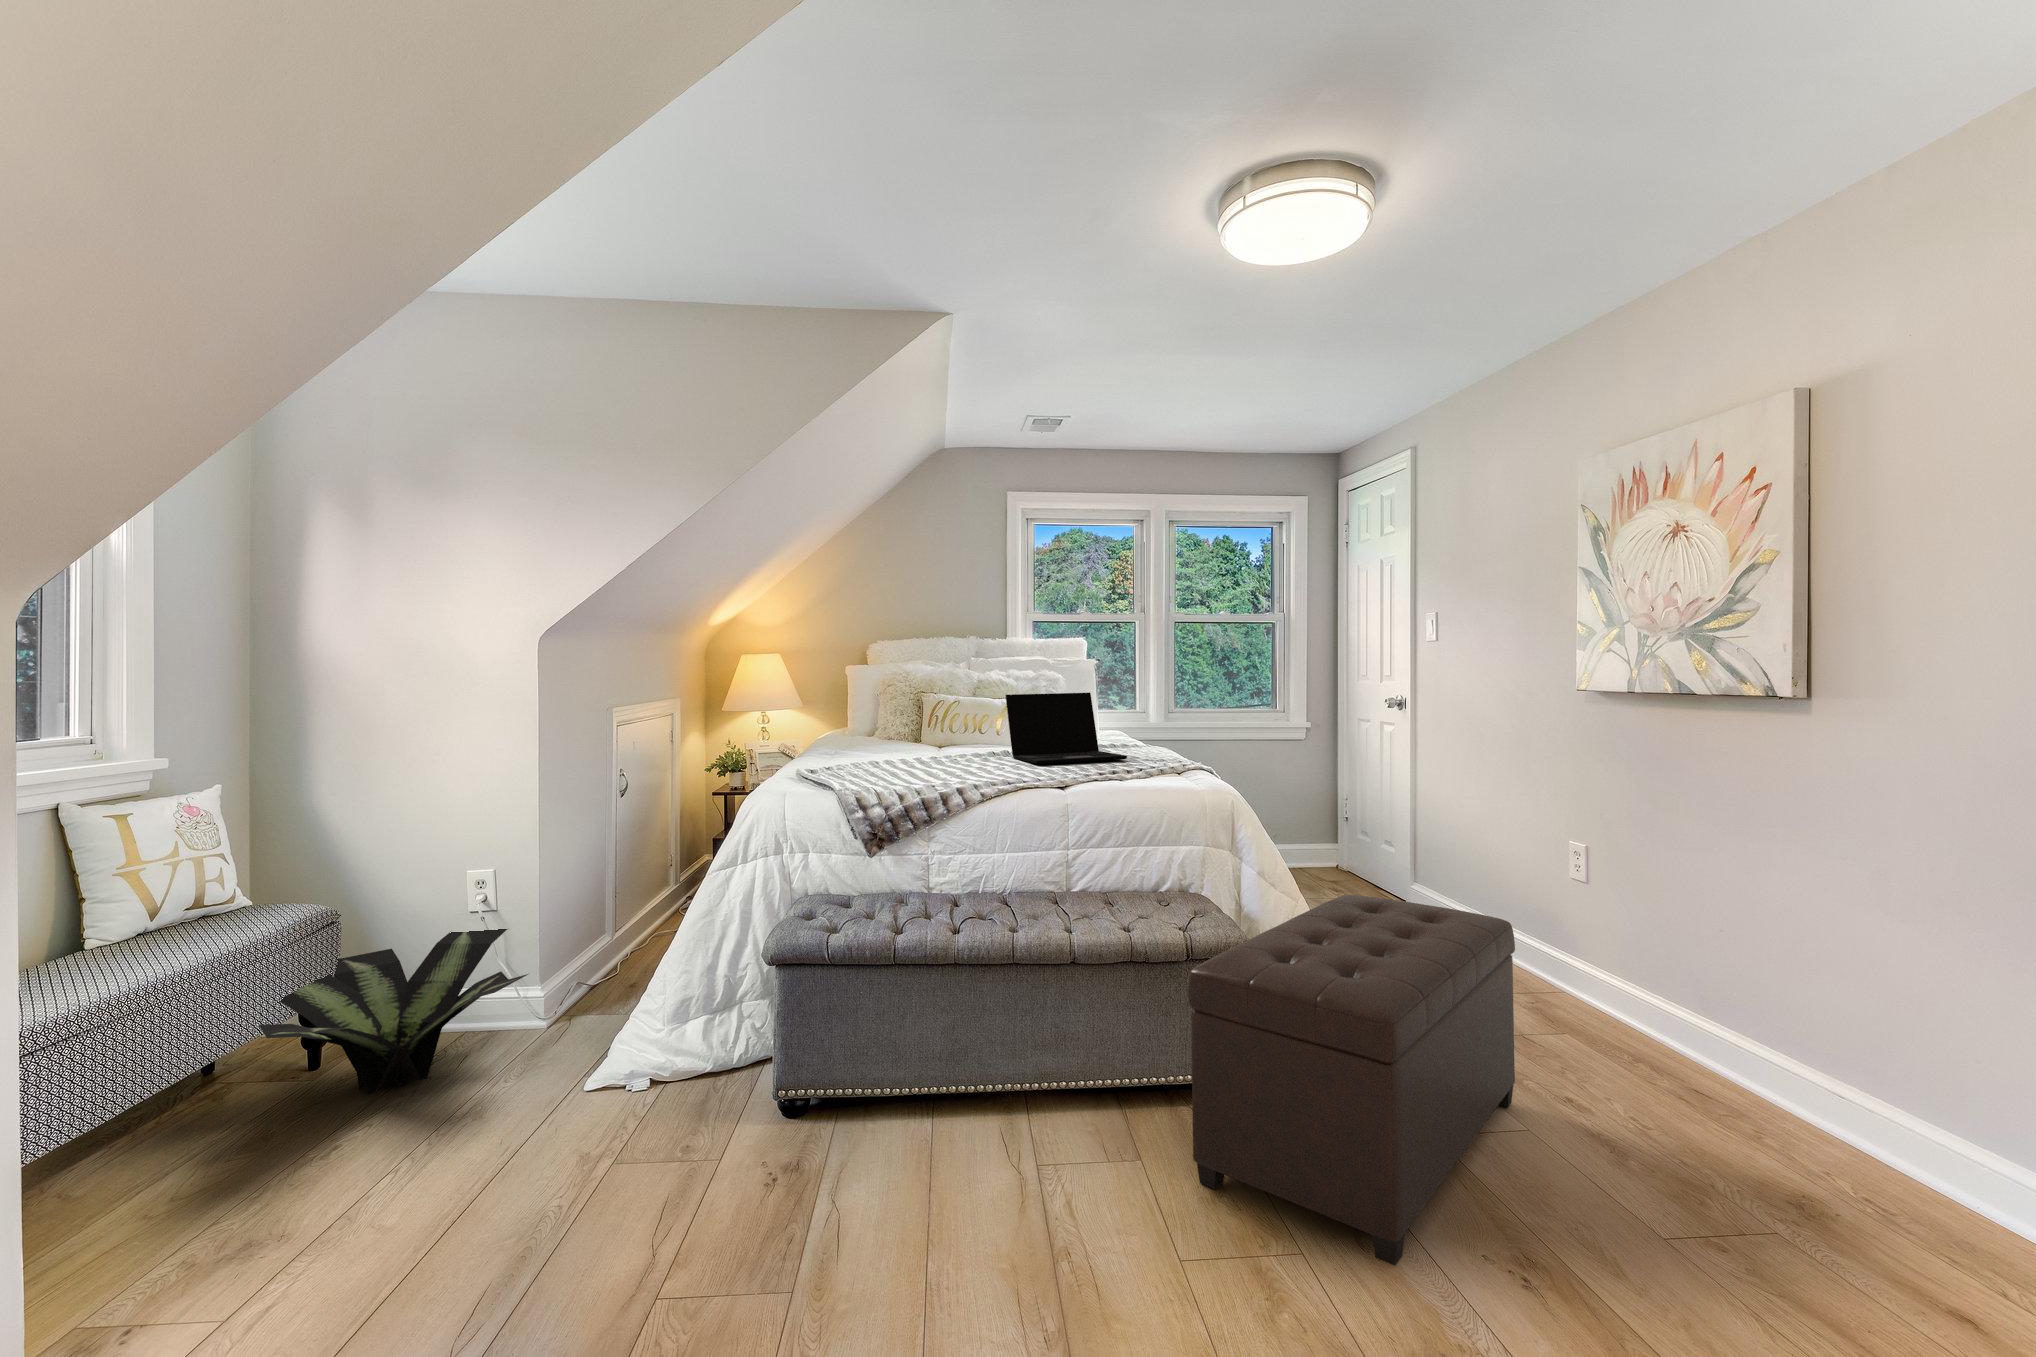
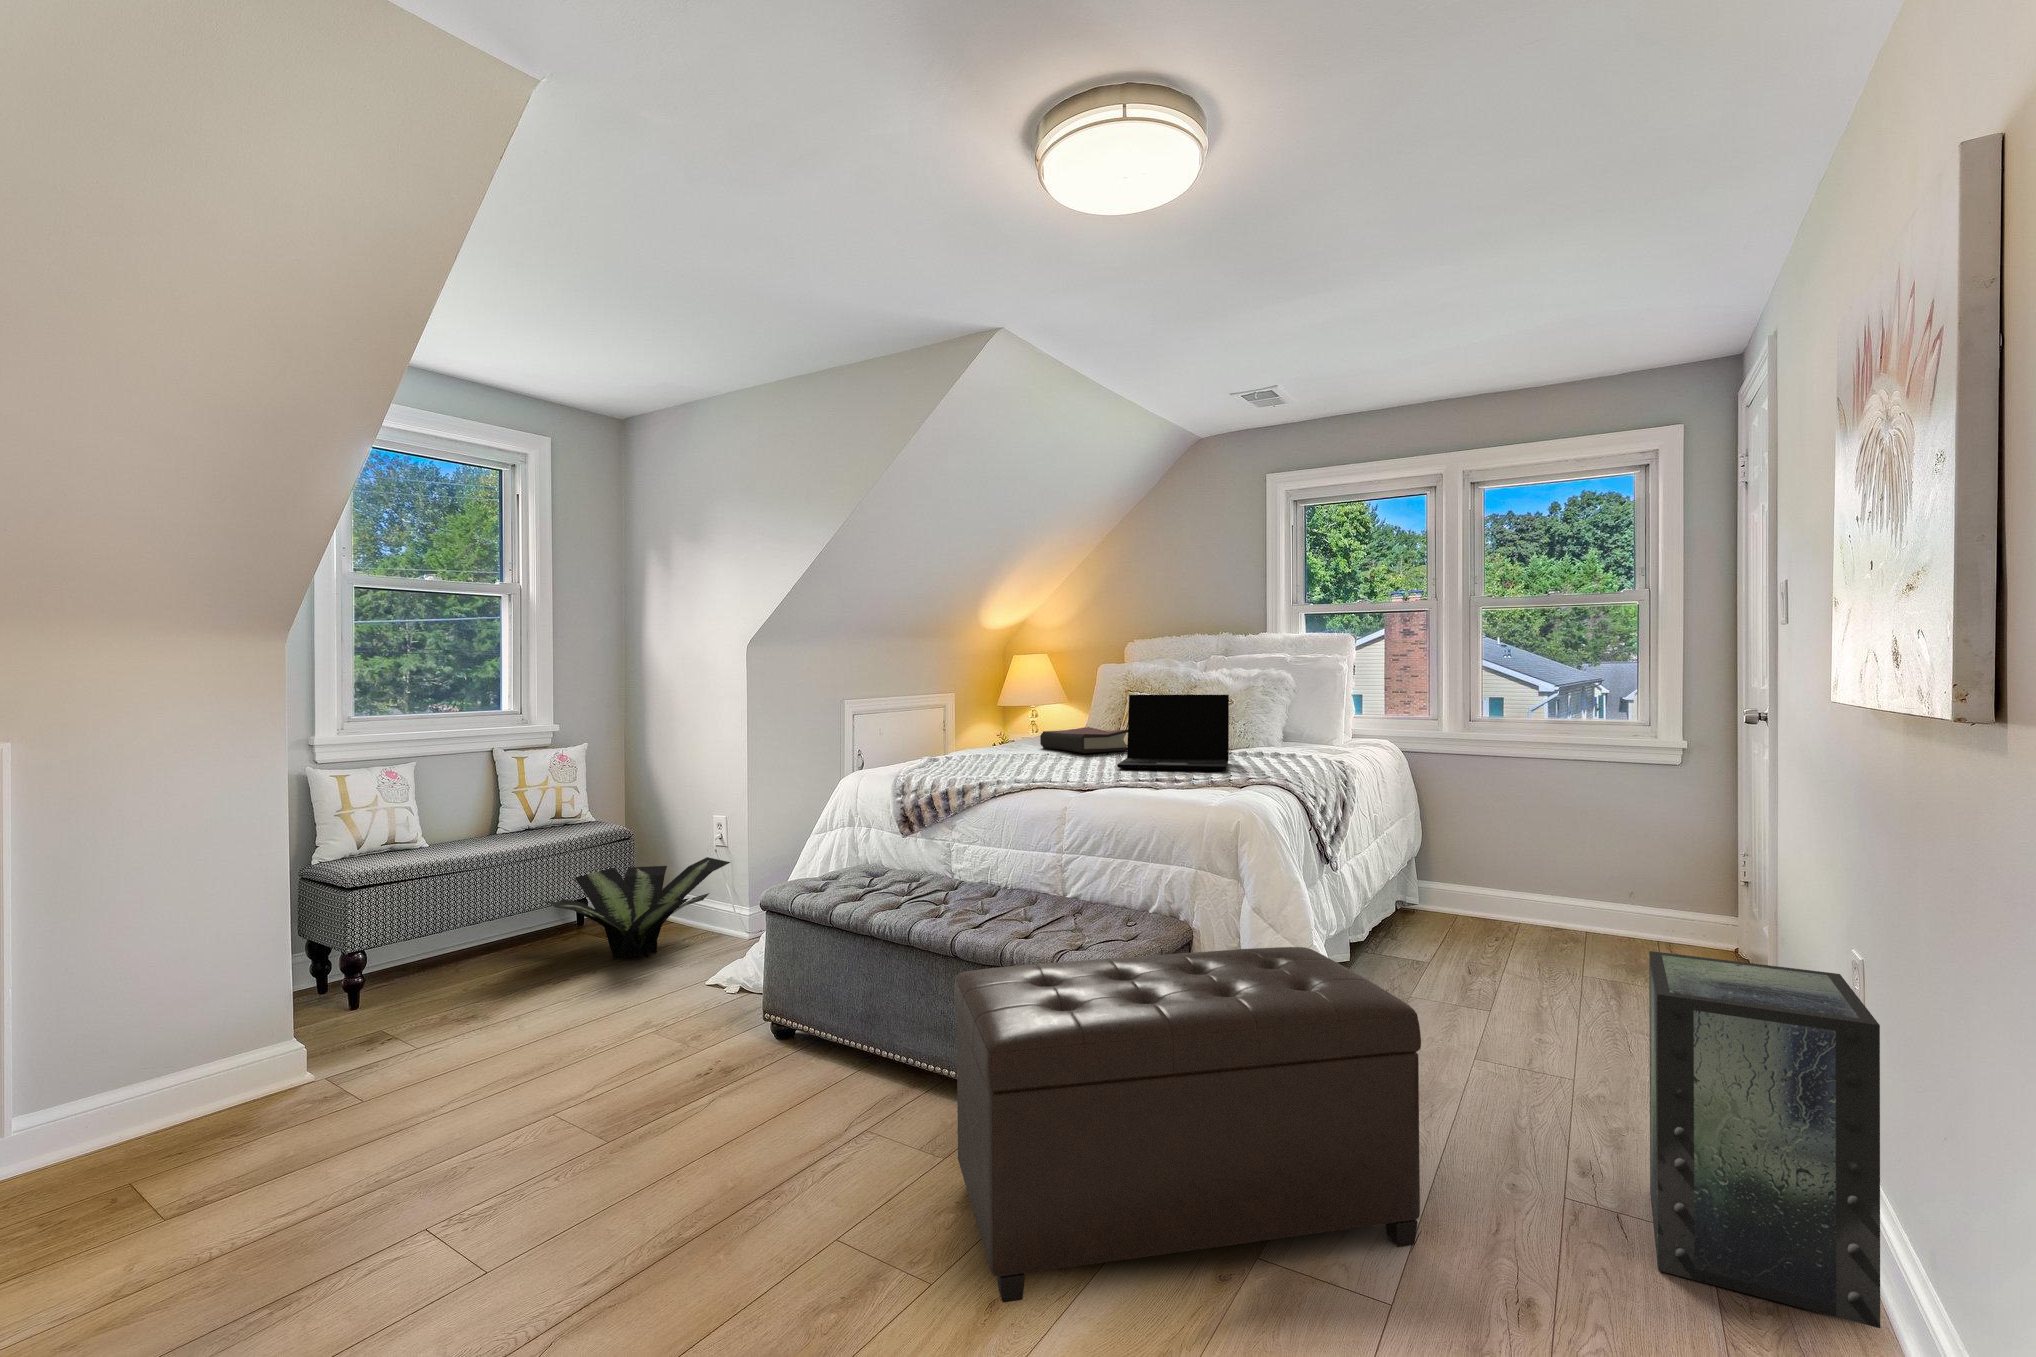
hardback book: none [888,729,980,754] -> present [1040,727,1128,753]
storage box: none [1539,854,1725,1069] -> present [1649,951,1880,1328]

